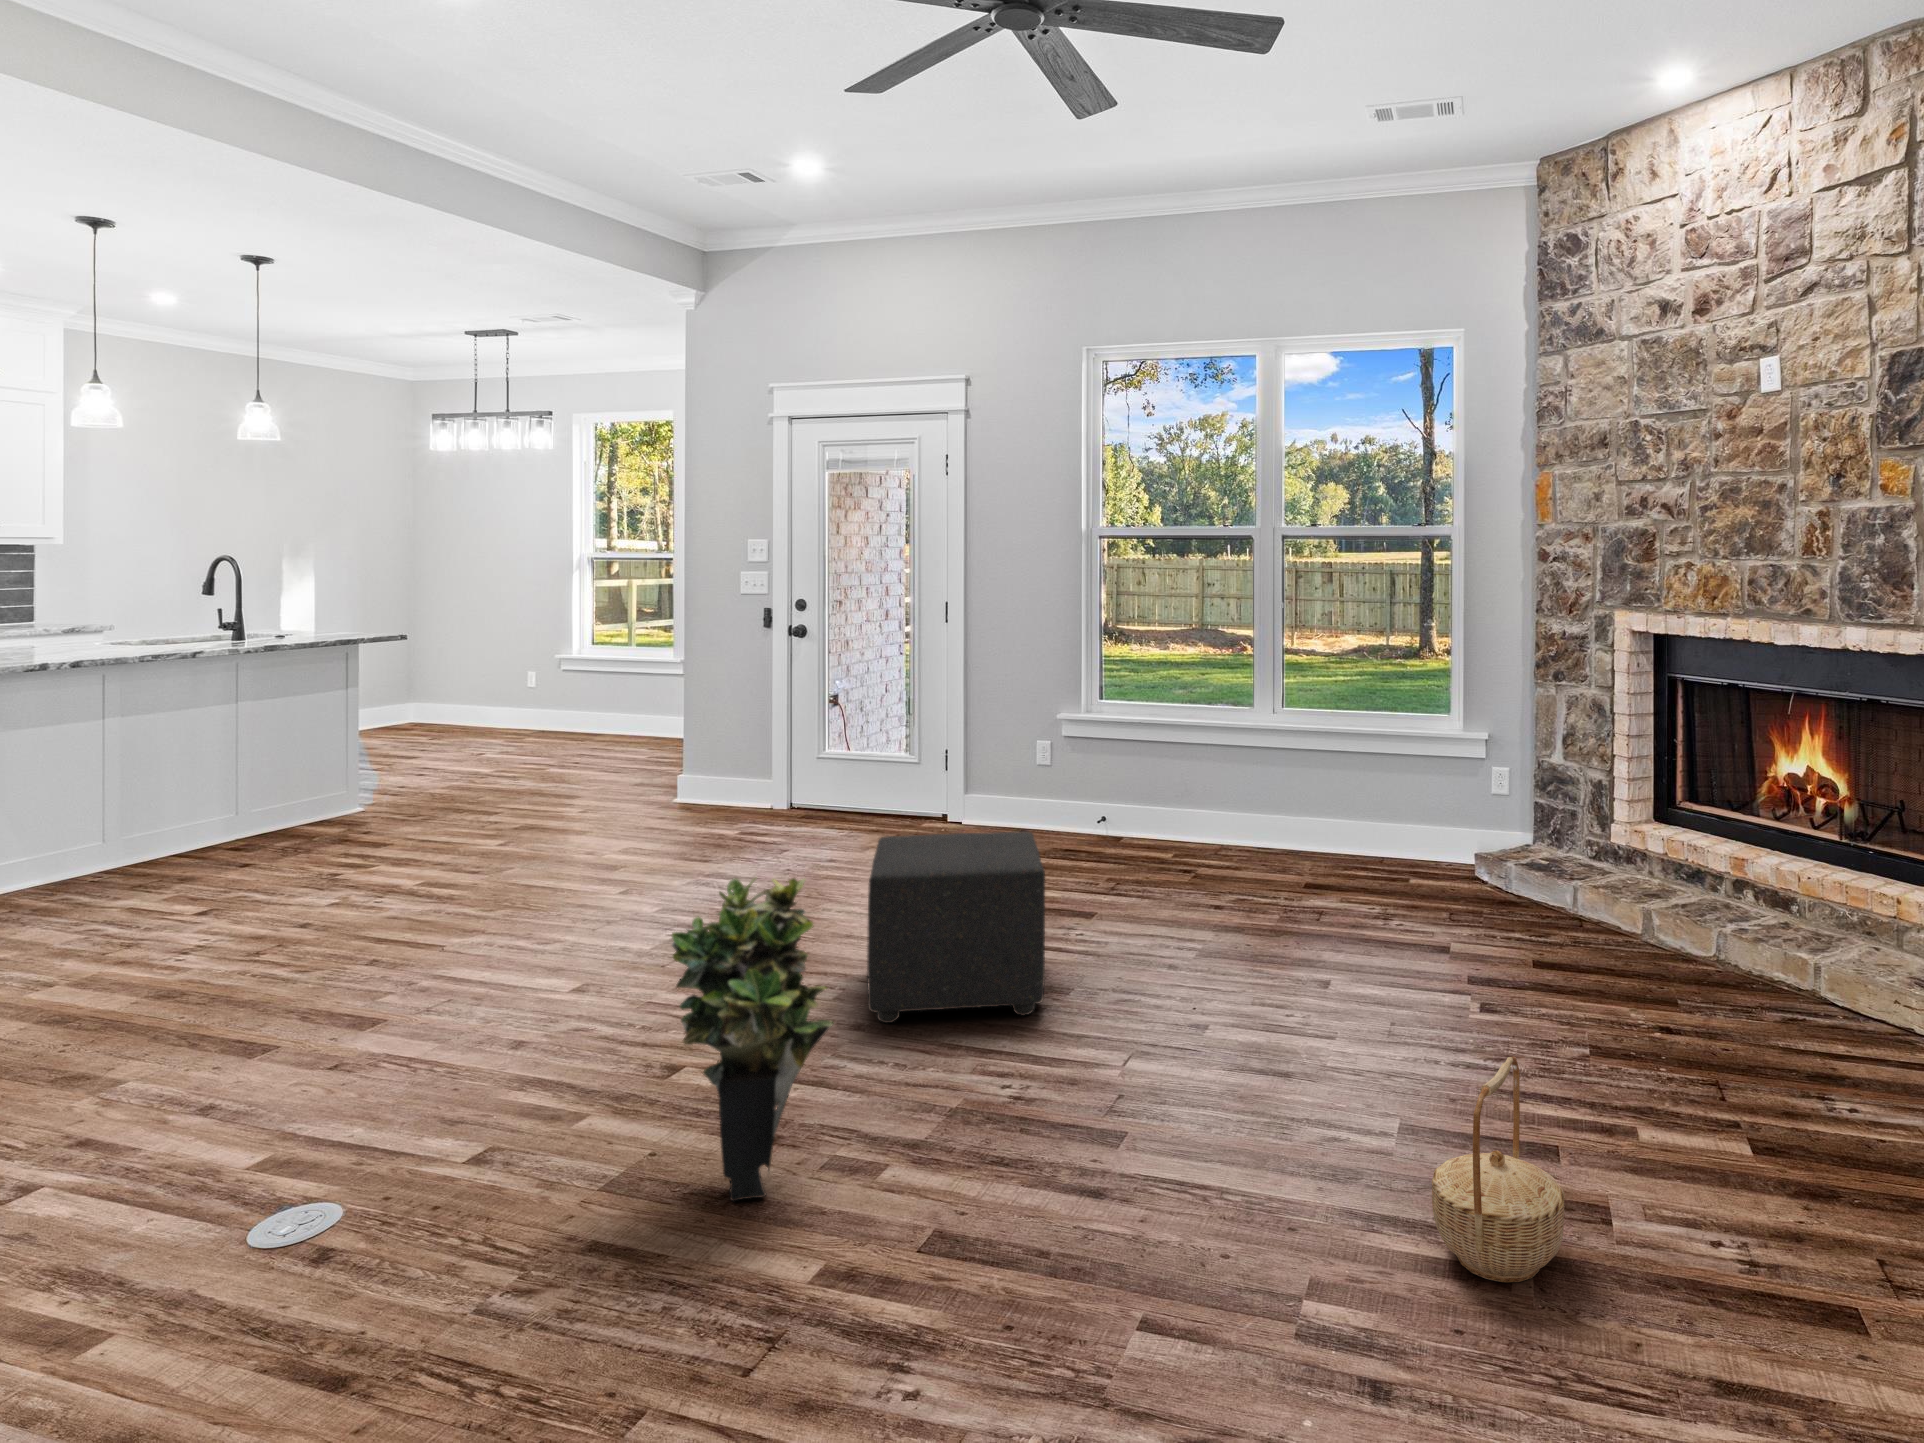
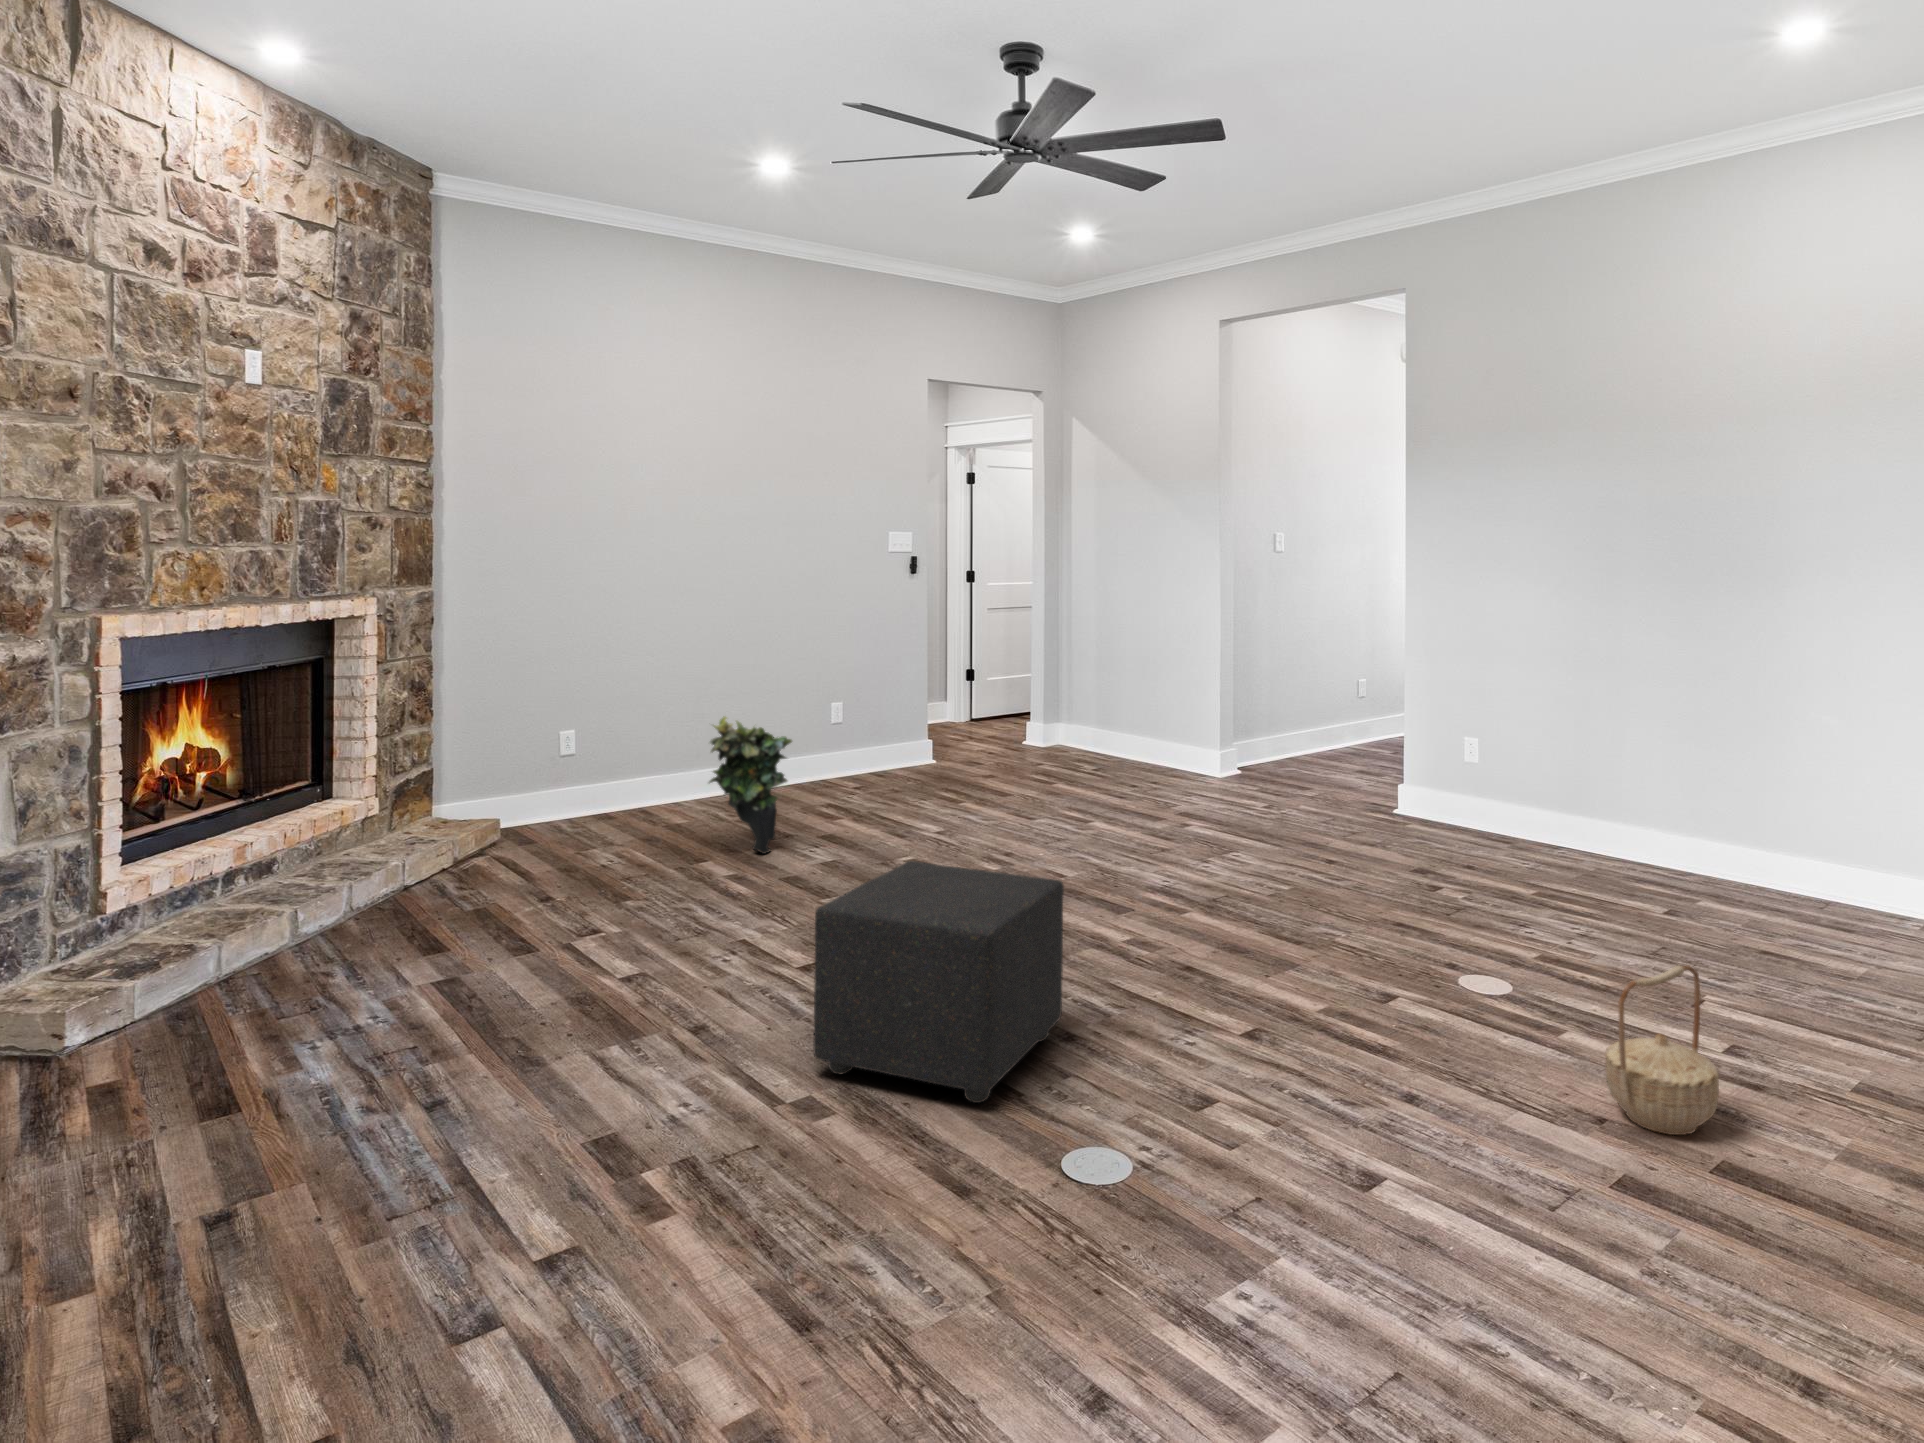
potted plant: present [672,878,833,1201] -> present [709,716,792,854]
basket: present [1431,1056,1565,1282] -> present [1605,966,1719,1135]

